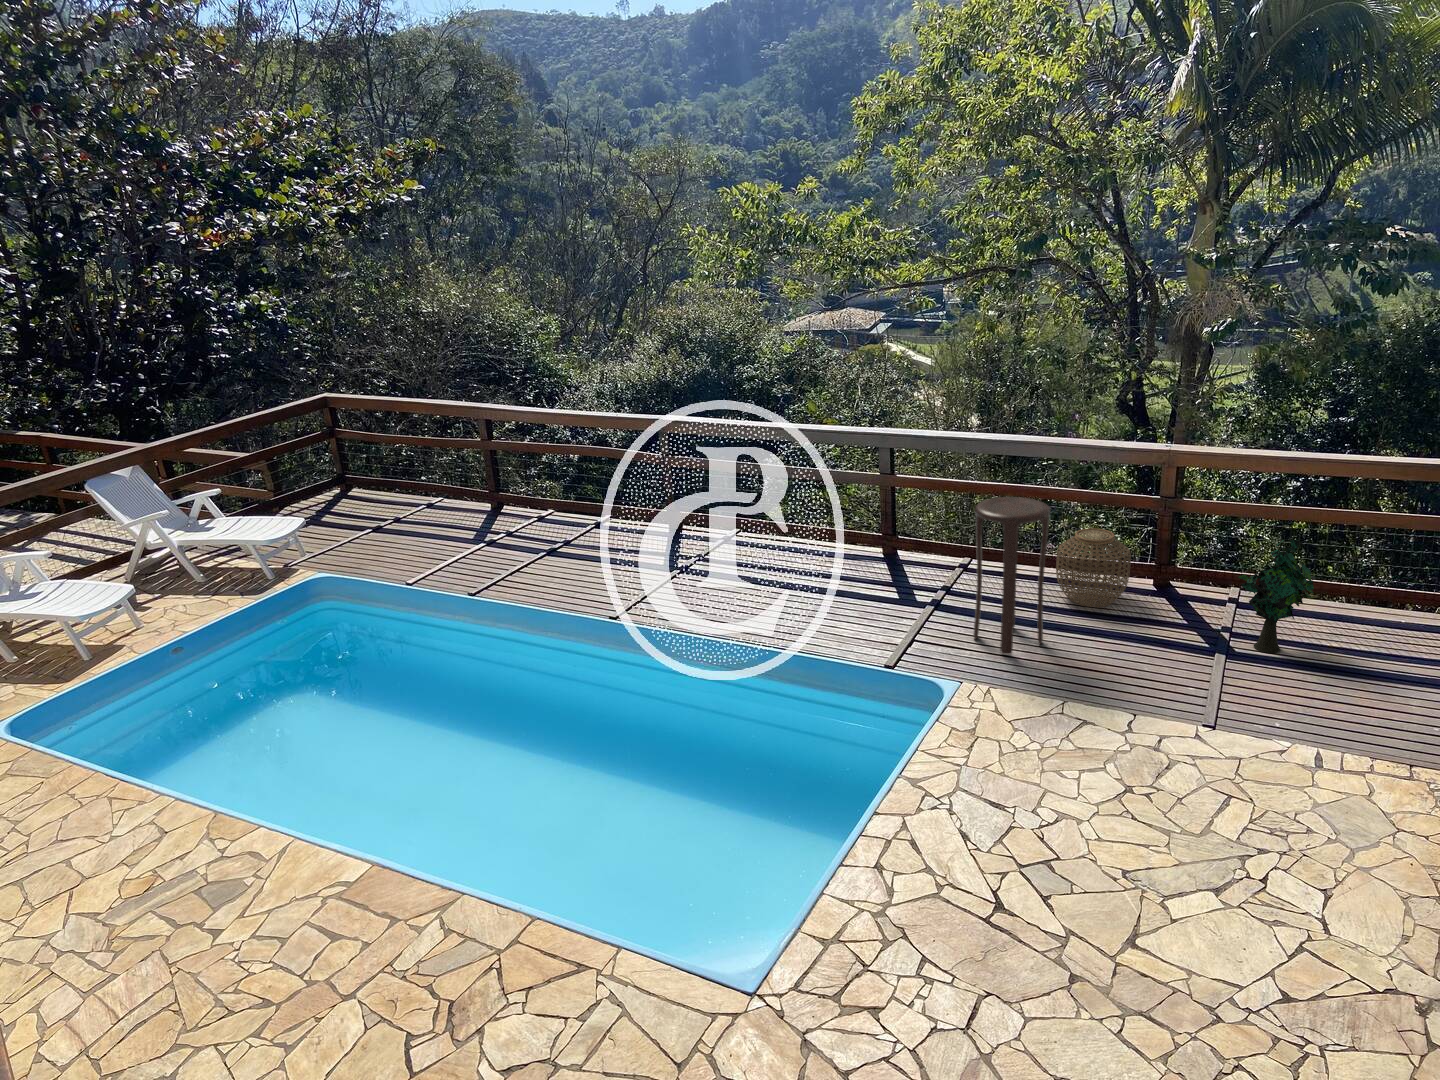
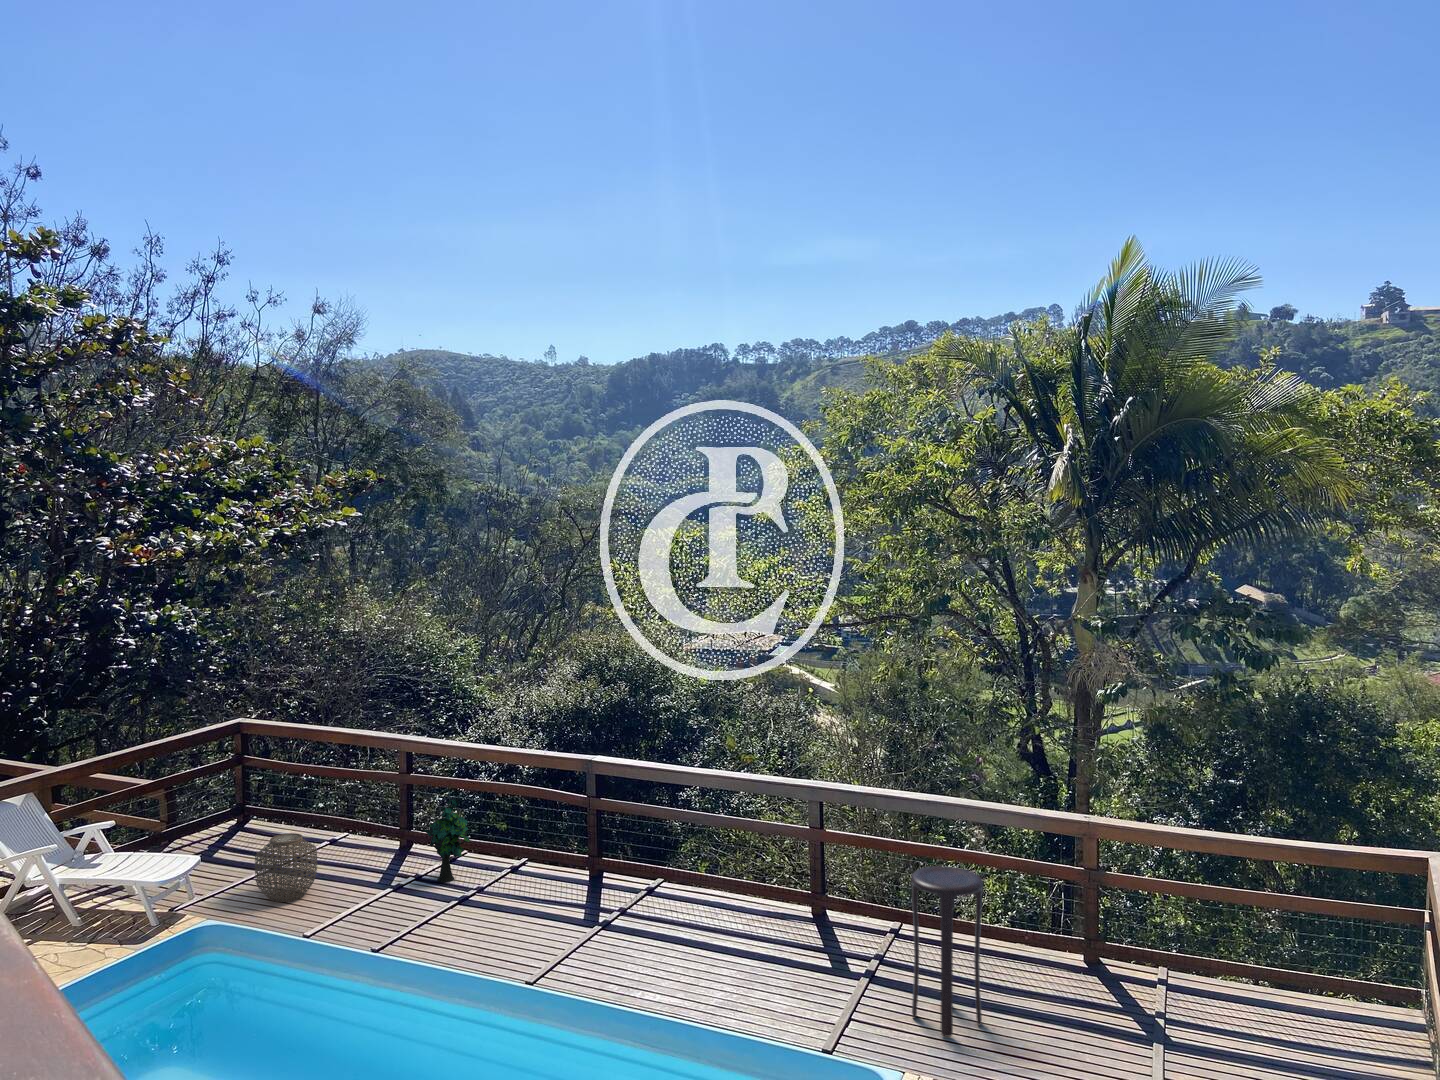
woven basket: present [1056,528,1131,607] -> present [255,833,317,902]
decorative plant: present [1238,539,1314,653] -> present [422,799,470,882]

